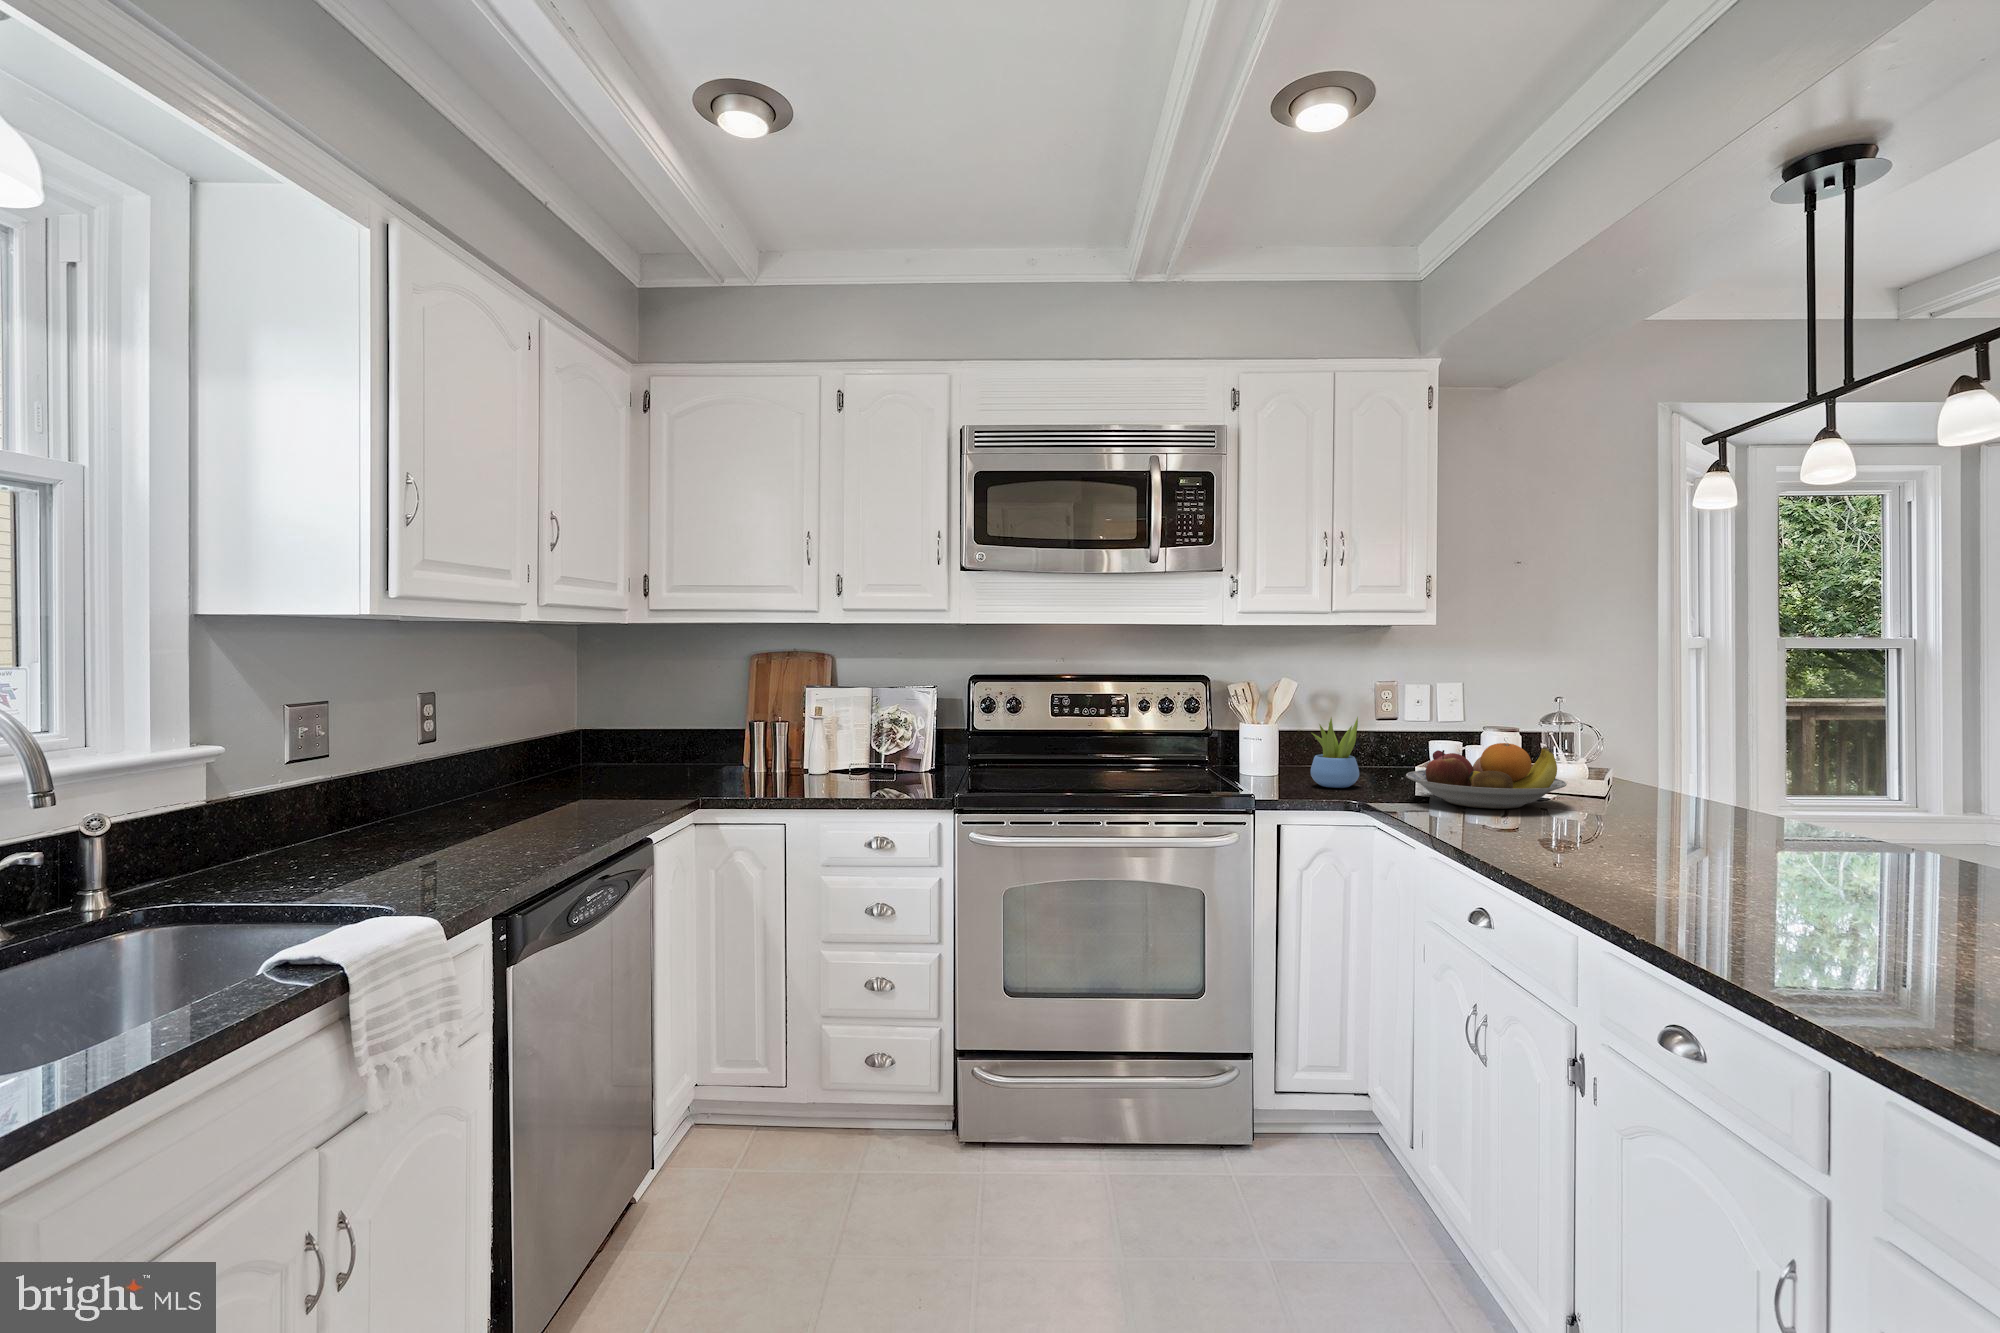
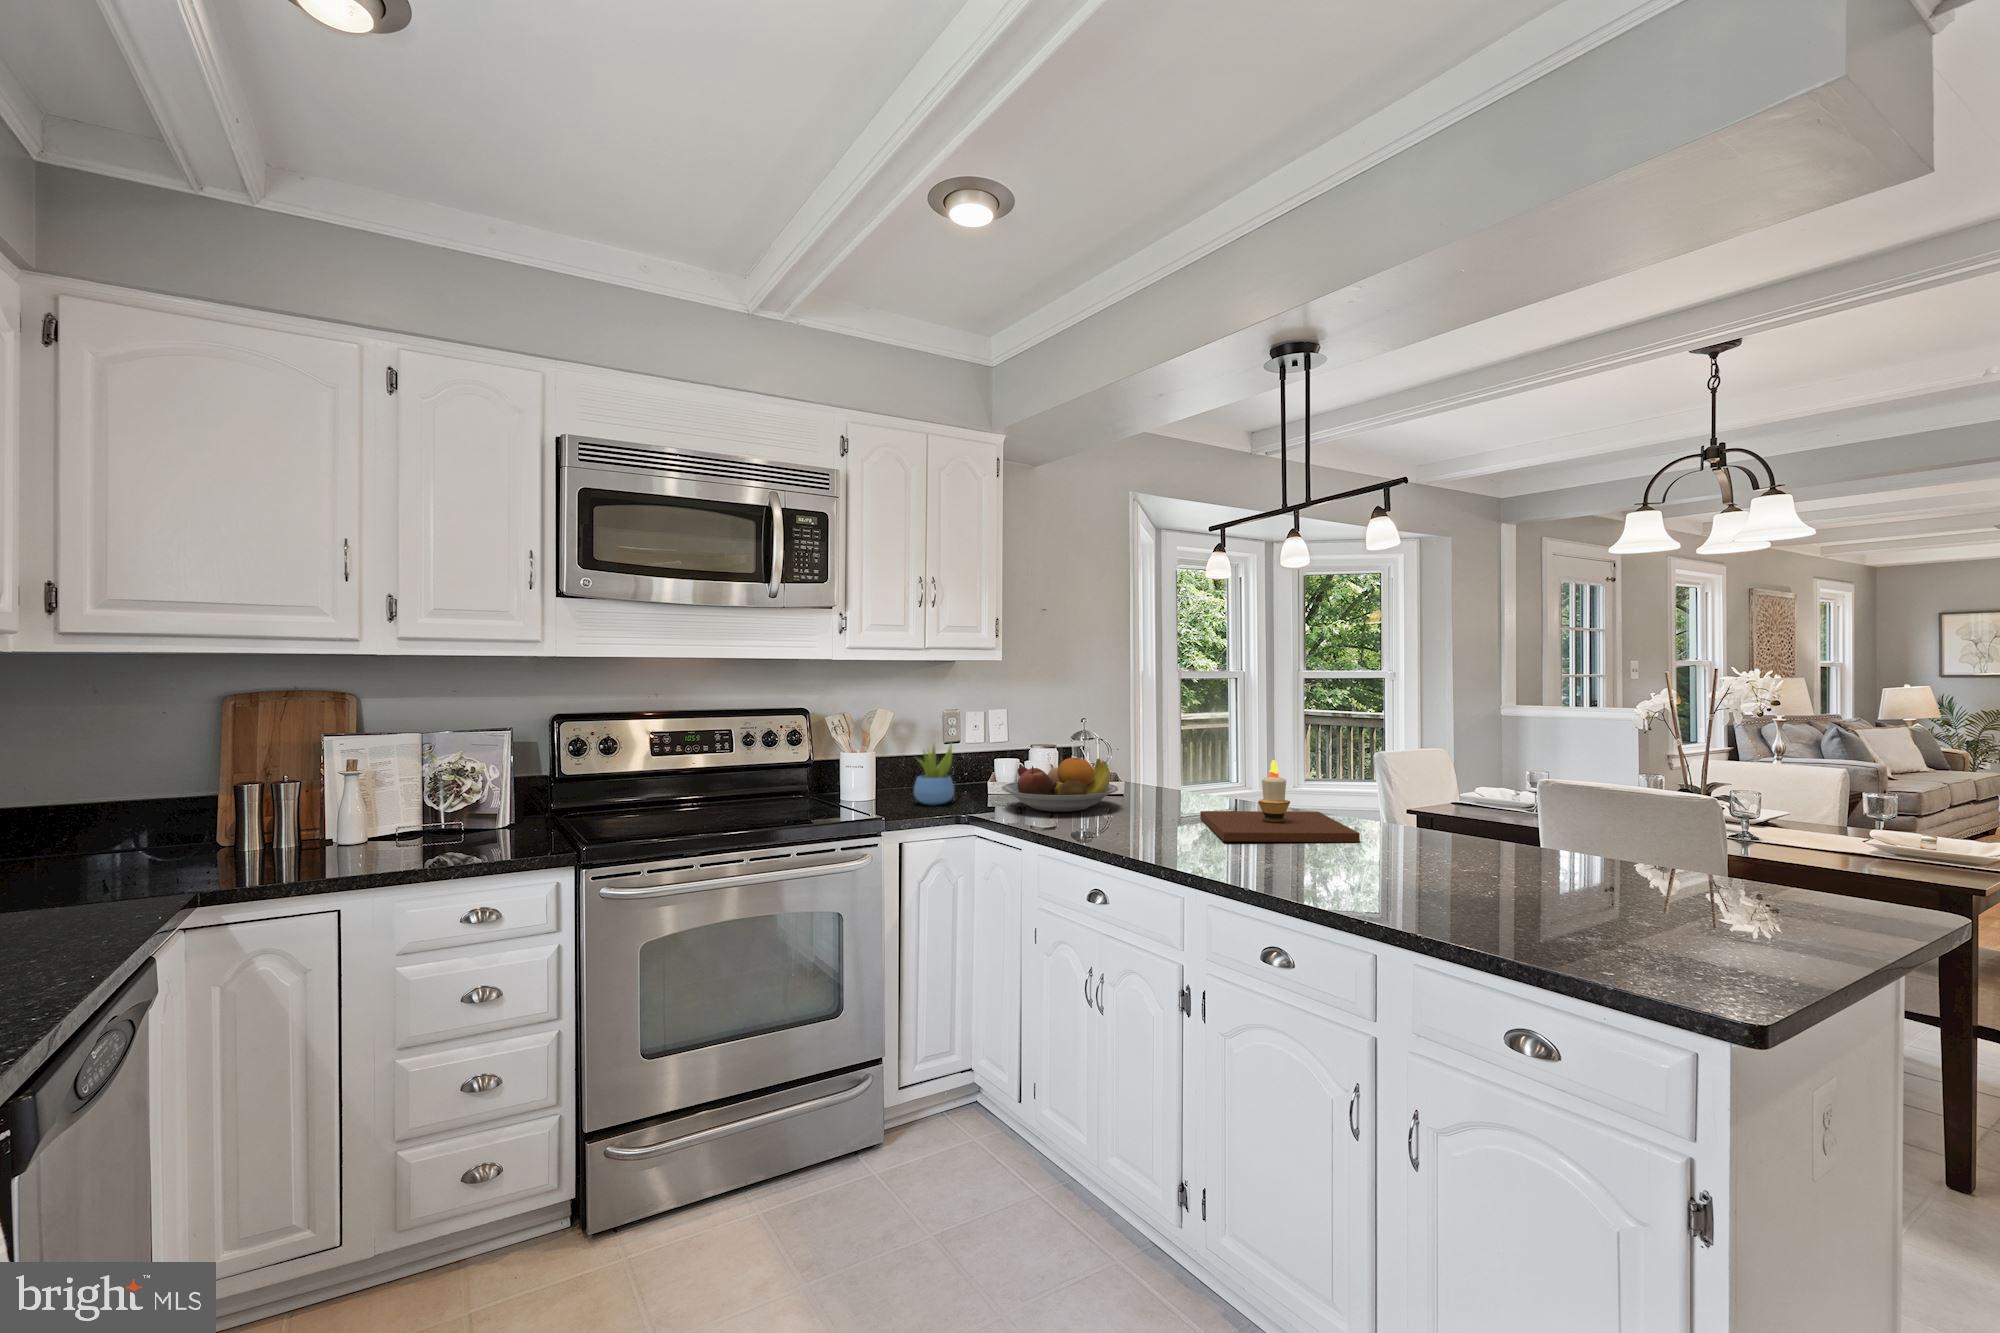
candle: none [1668,758,1921,890] -> present [1200,760,1360,842]

